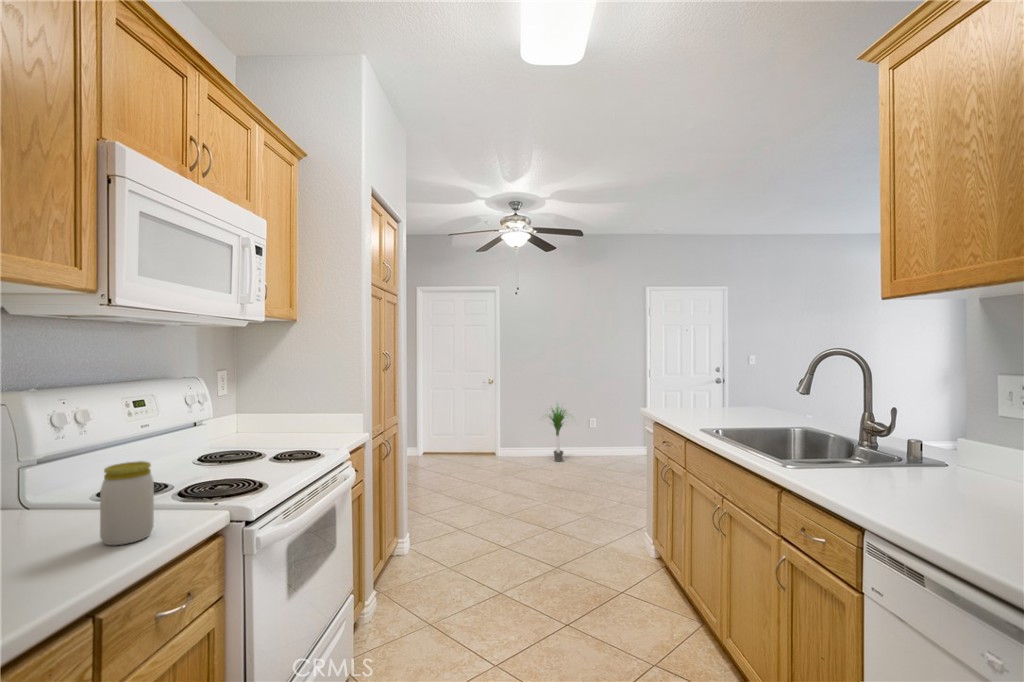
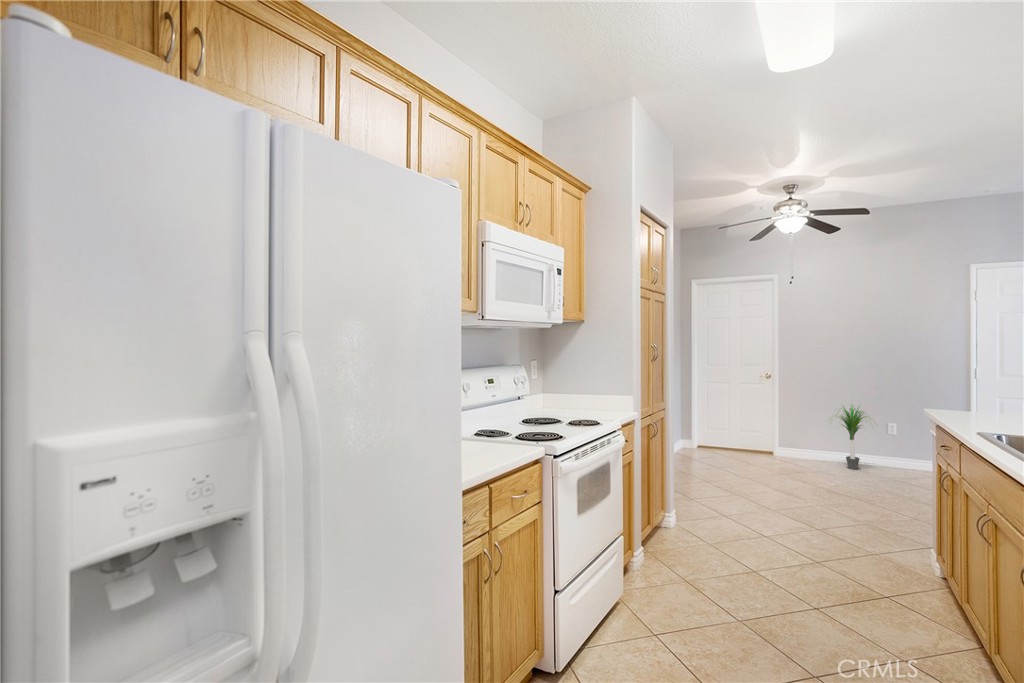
jar: present [100,461,154,545] -> none [487,411,511,456]

